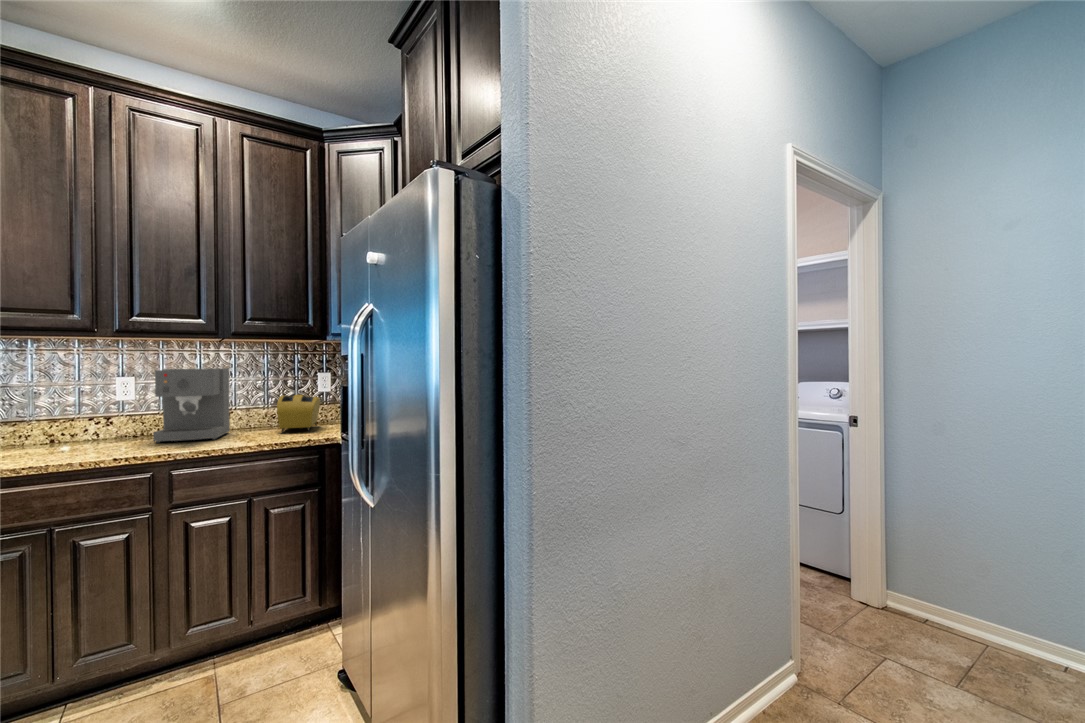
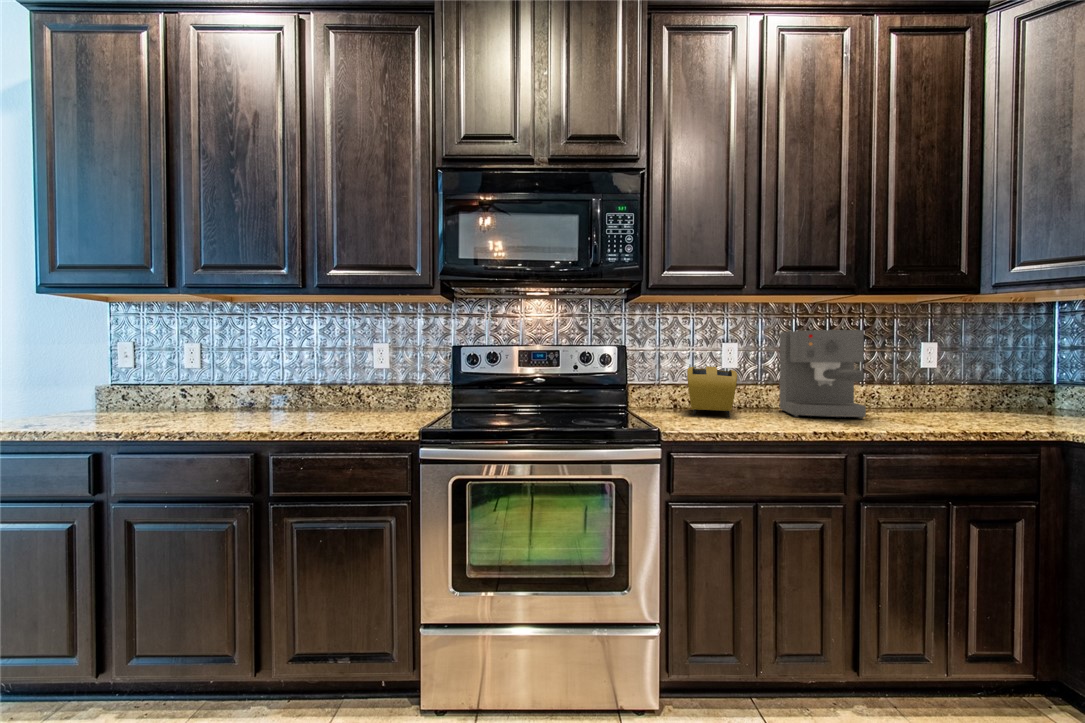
toaster: present [277,395,320,432] -> present [687,366,737,417]

